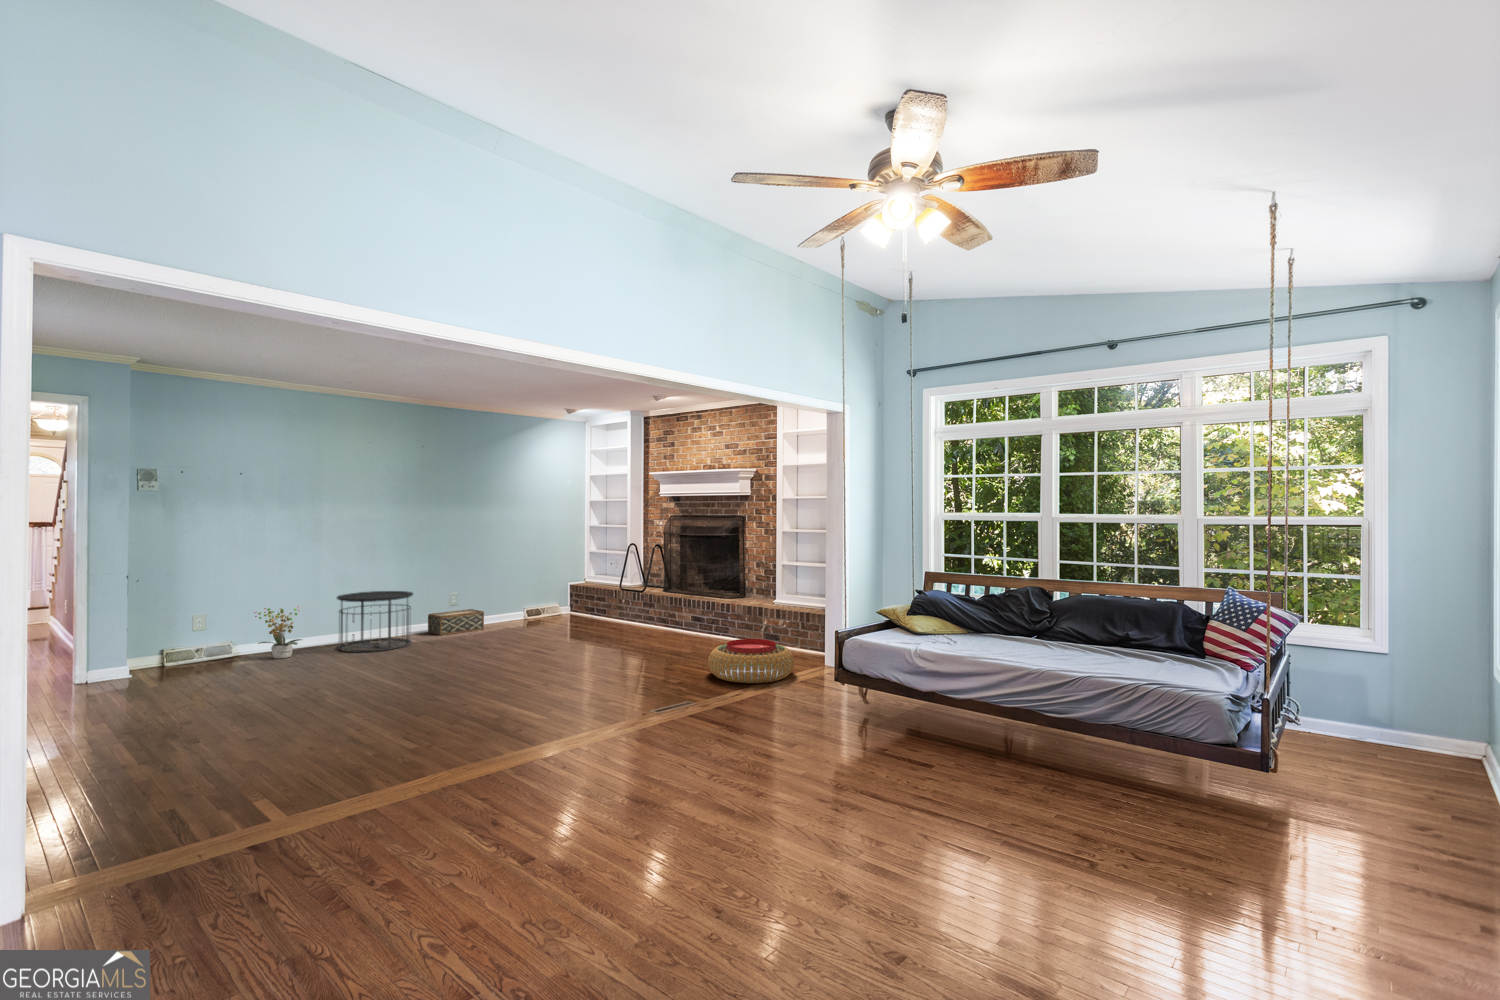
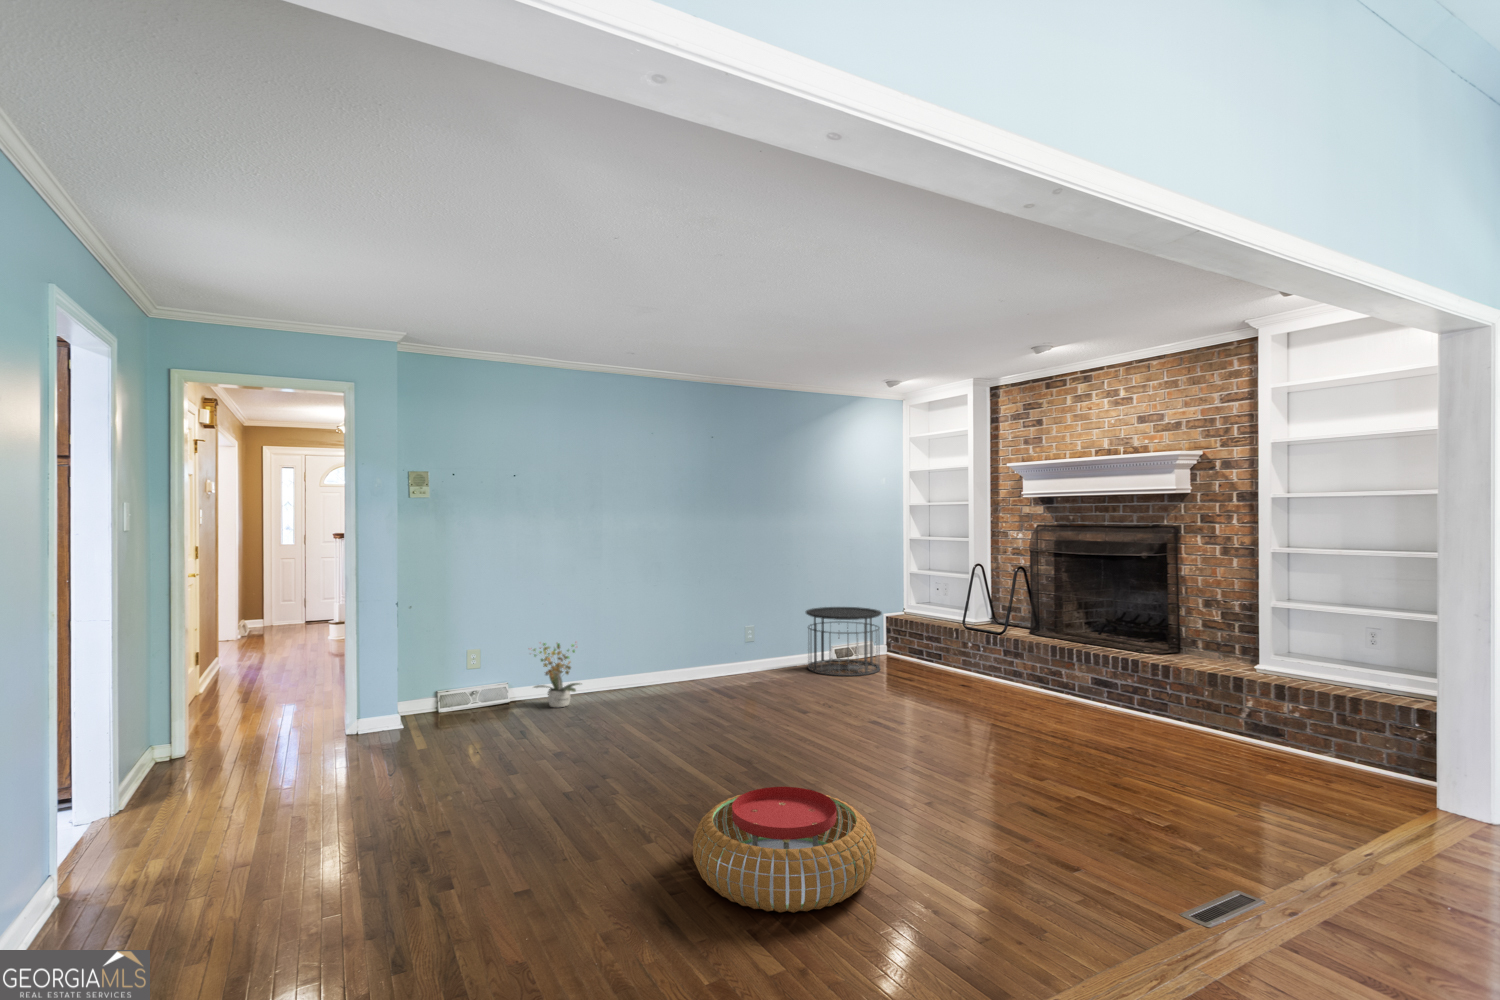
side table: present [337,591,413,652] -> present [806,607,881,676]
woven basket: present [428,609,484,635] -> none [720,647,787,682]
pouf: present [708,639,794,683] -> present [693,787,877,912]

